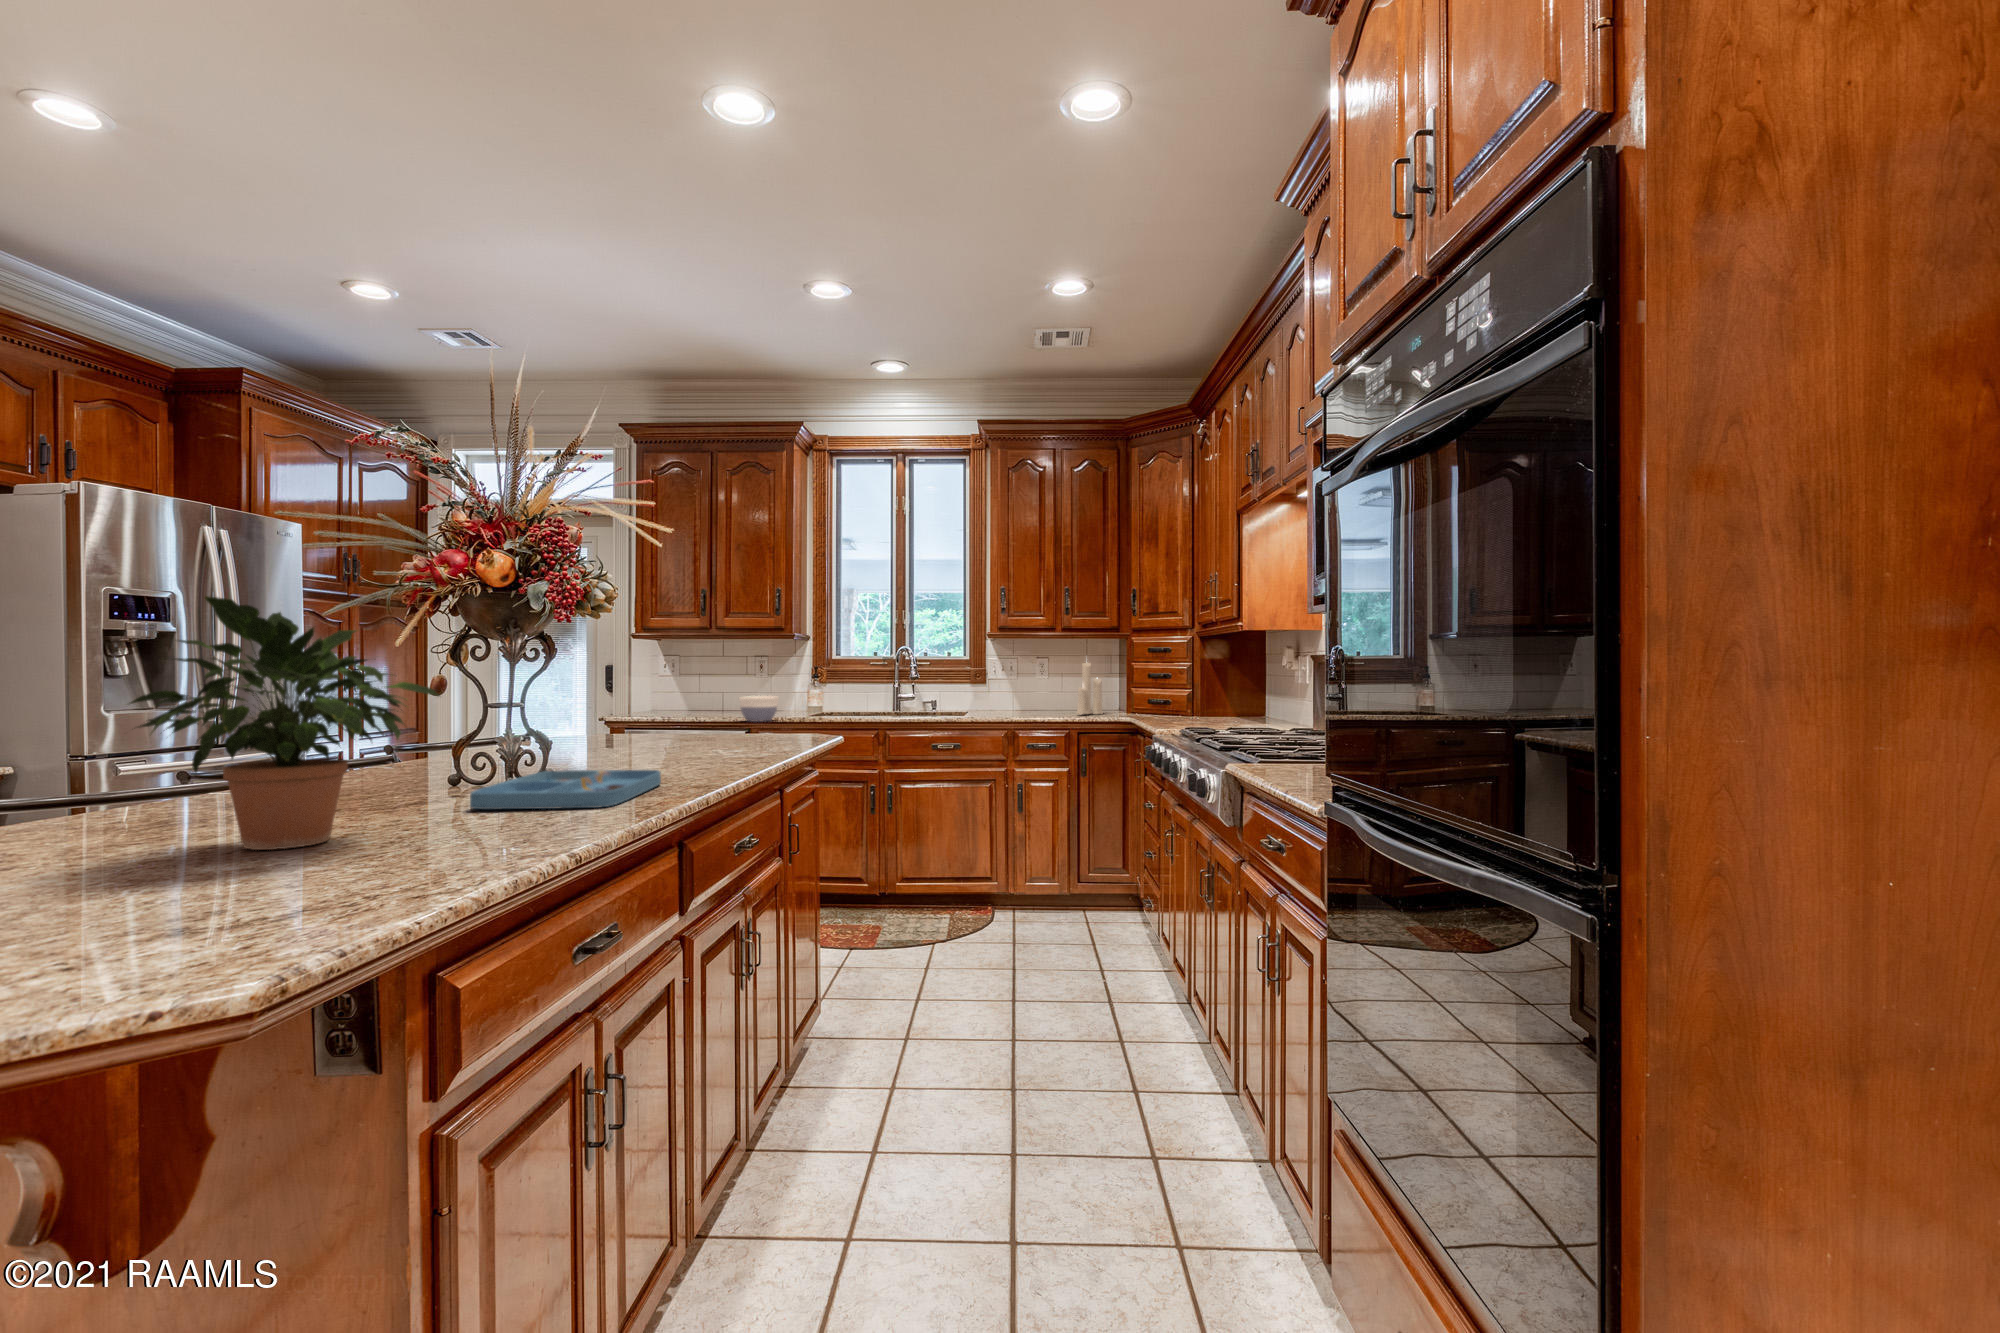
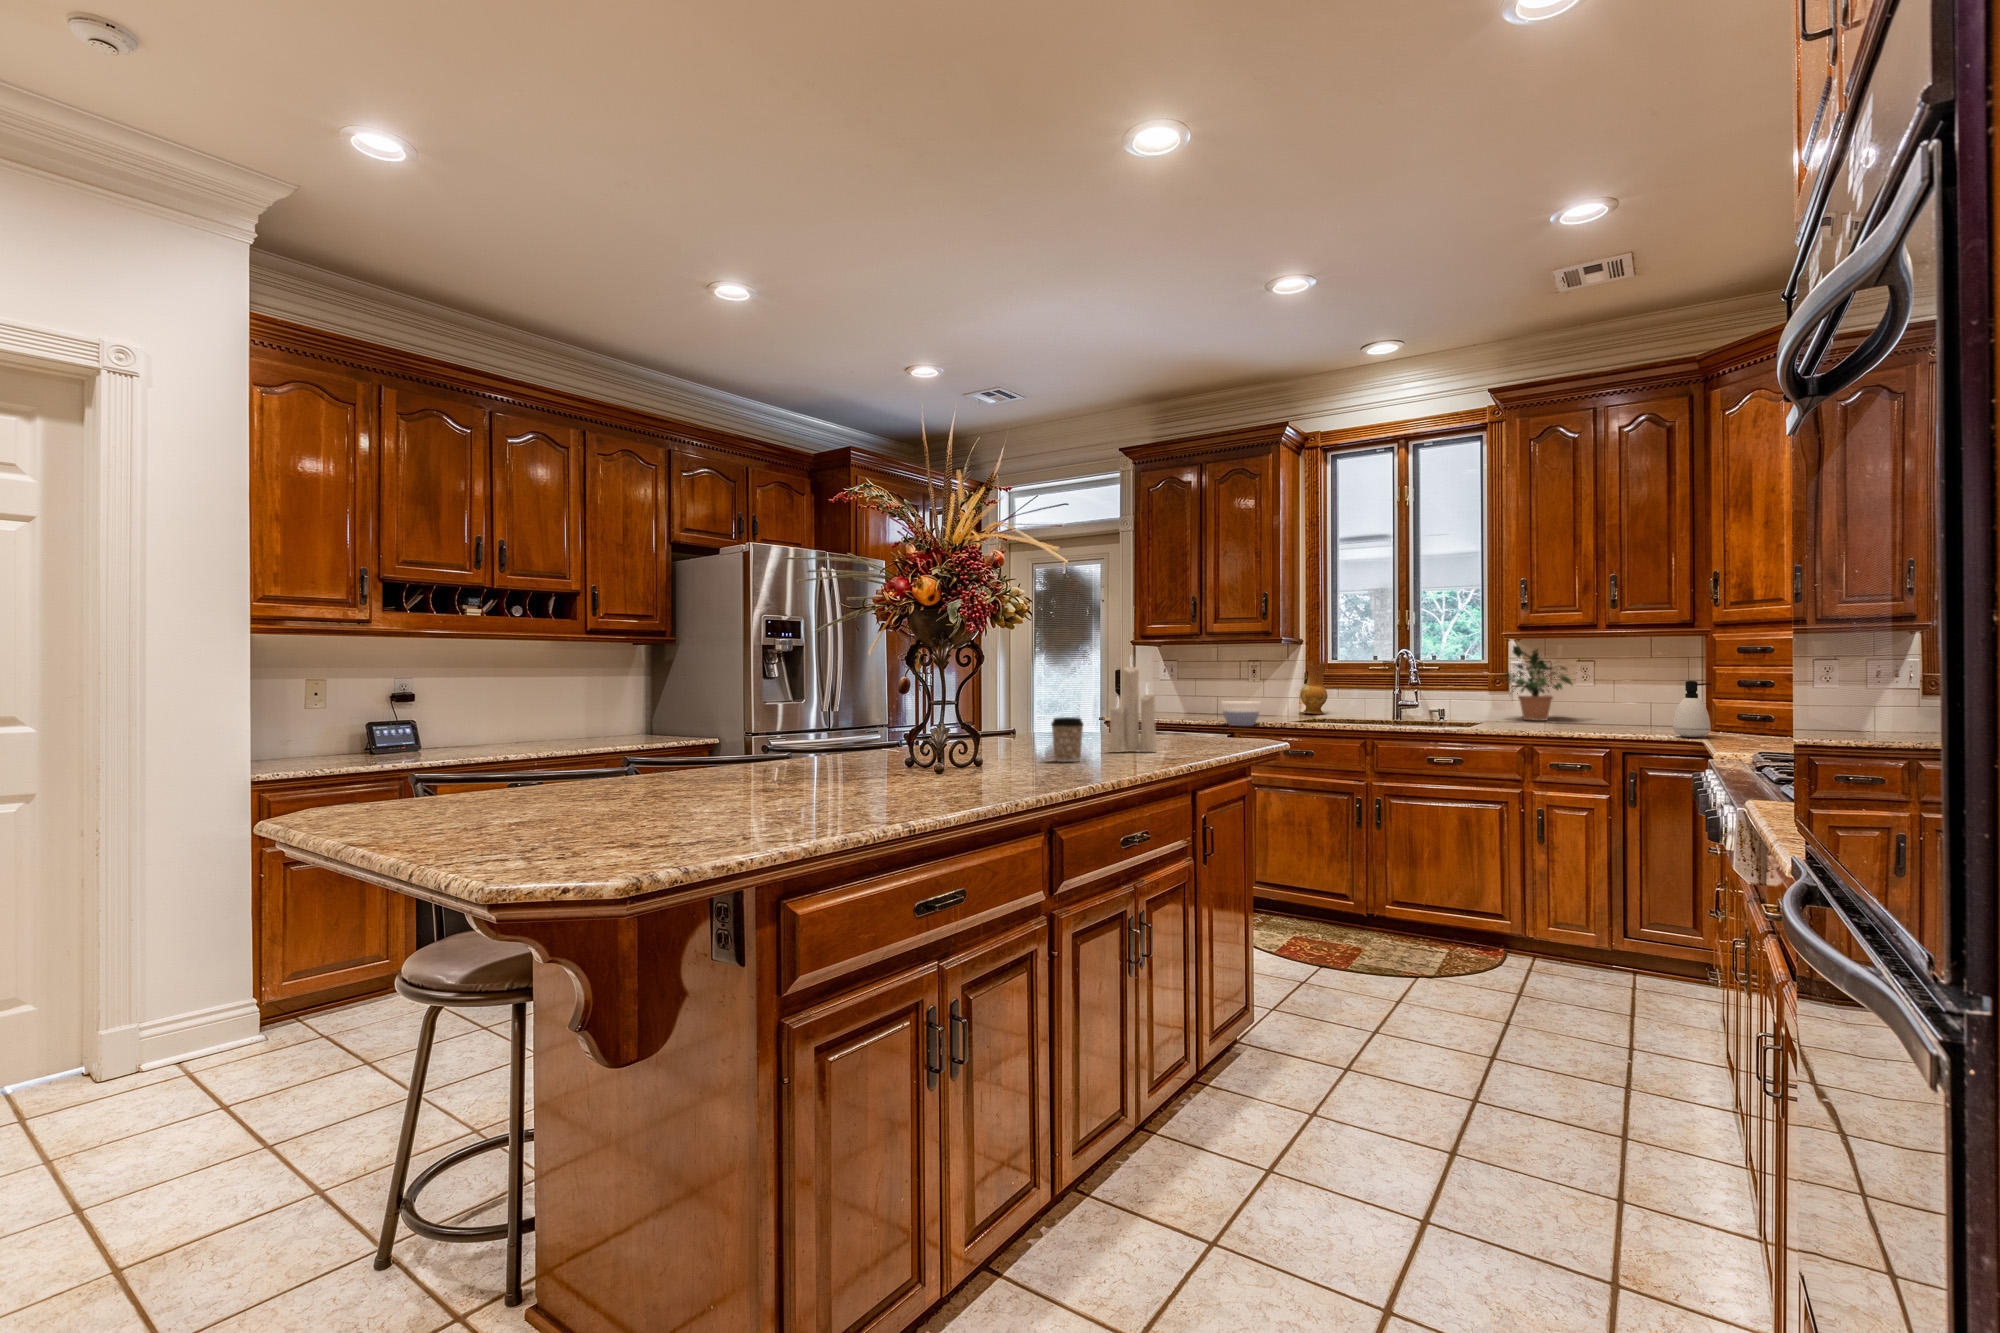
potted plant: present [129,596,439,850] -> present [1504,646,1577,721]
ceramic jug: none [808,657,833,708] -> present [1300,661,1328,714]
candle: present [1077,663,1102,714] -> present [1108,666,1157,752]
soap dispenser: none [1109,675,1134,719] -> present [1673,681,1711,737]
coffee cup: none [621,718,661,768] -> present [1051,717,1083,762]
tray: present [470,770,661,809] -> none [893,759,1056,791]

